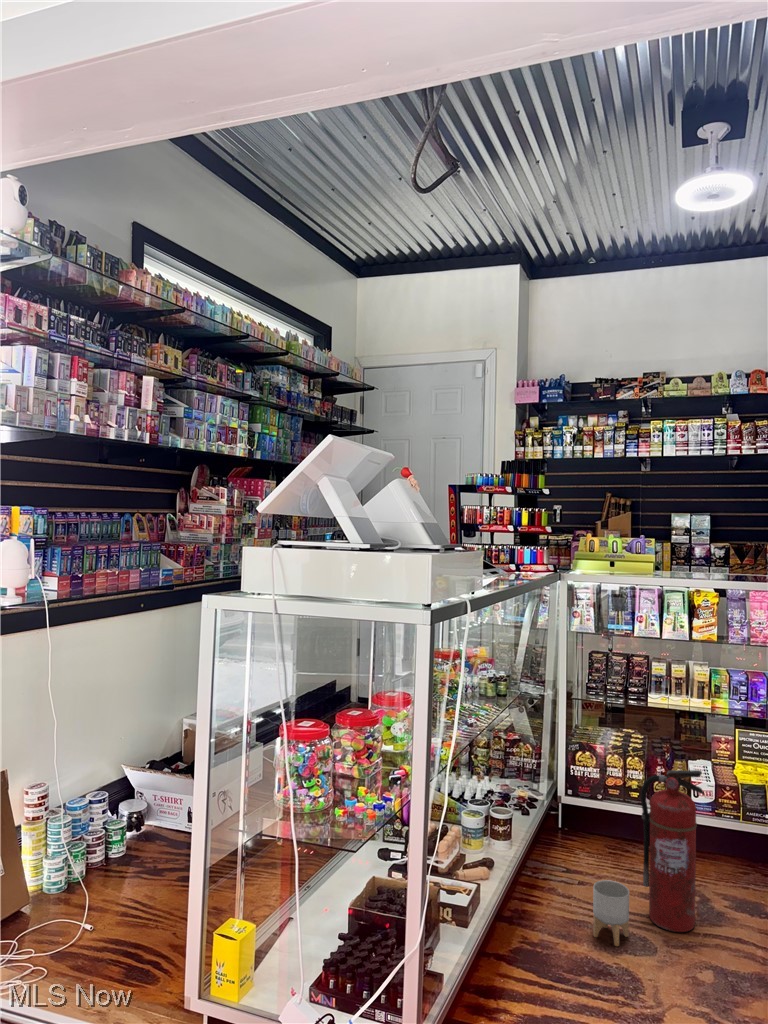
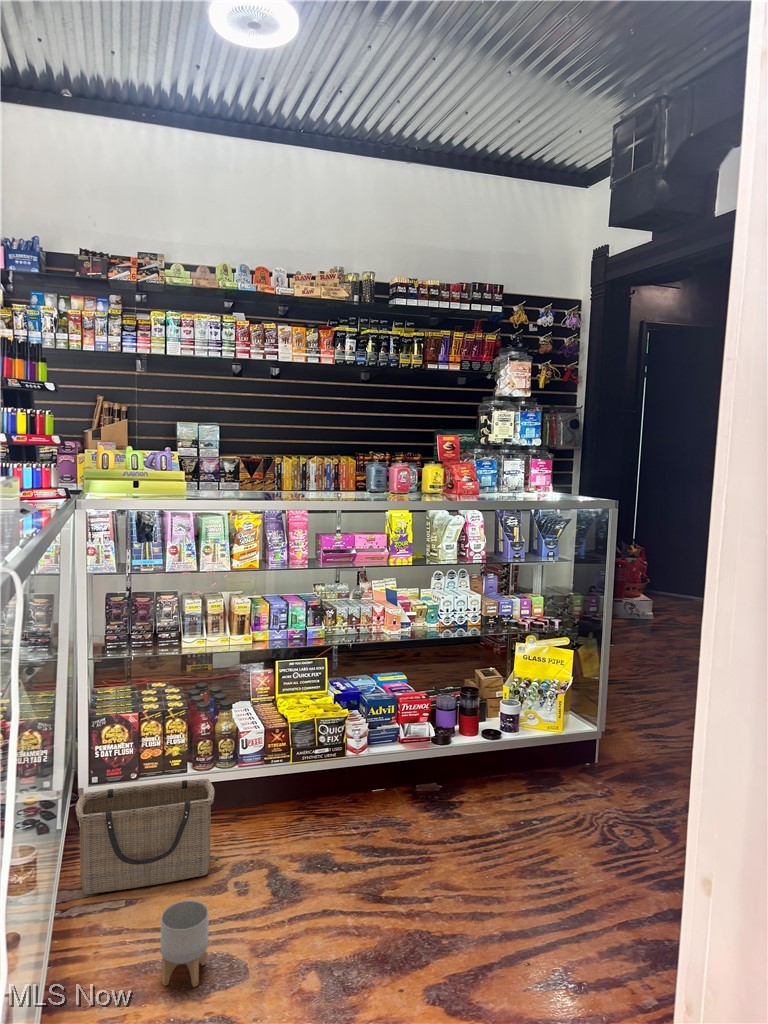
fire extinguisher: present [641,770,704,932] -> none [211,729,287,931]
basket: none [549,793,654,884] -> present [75,779,215,894]

